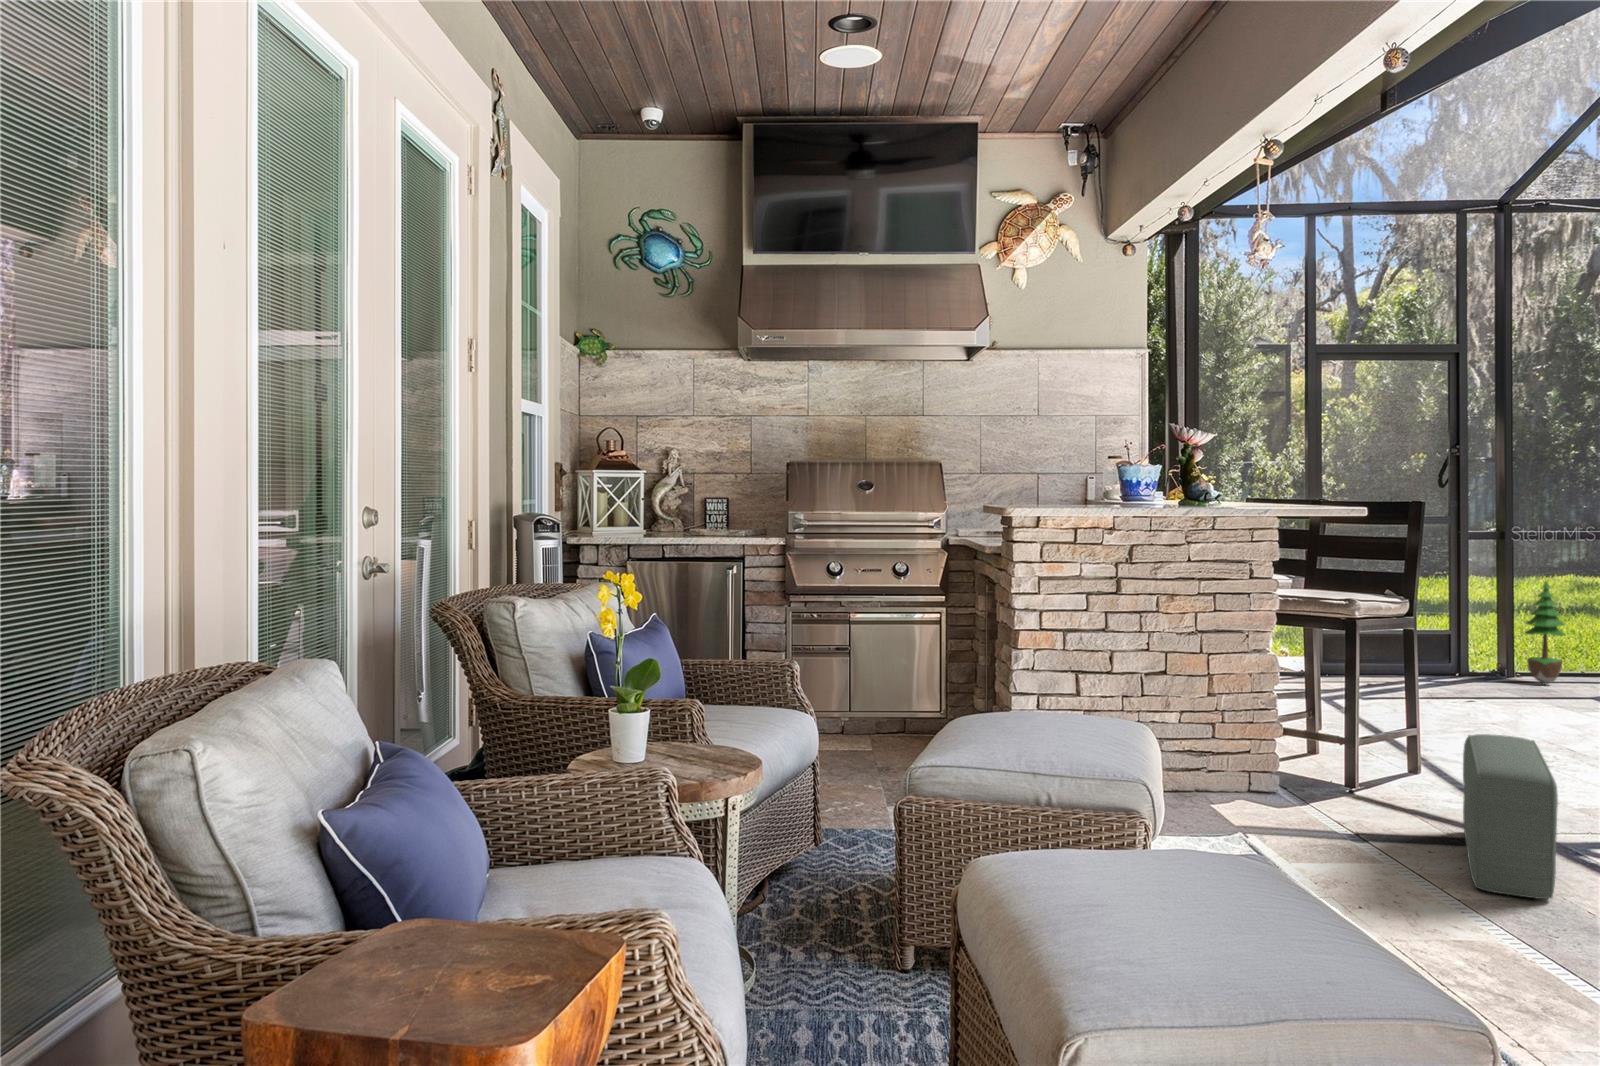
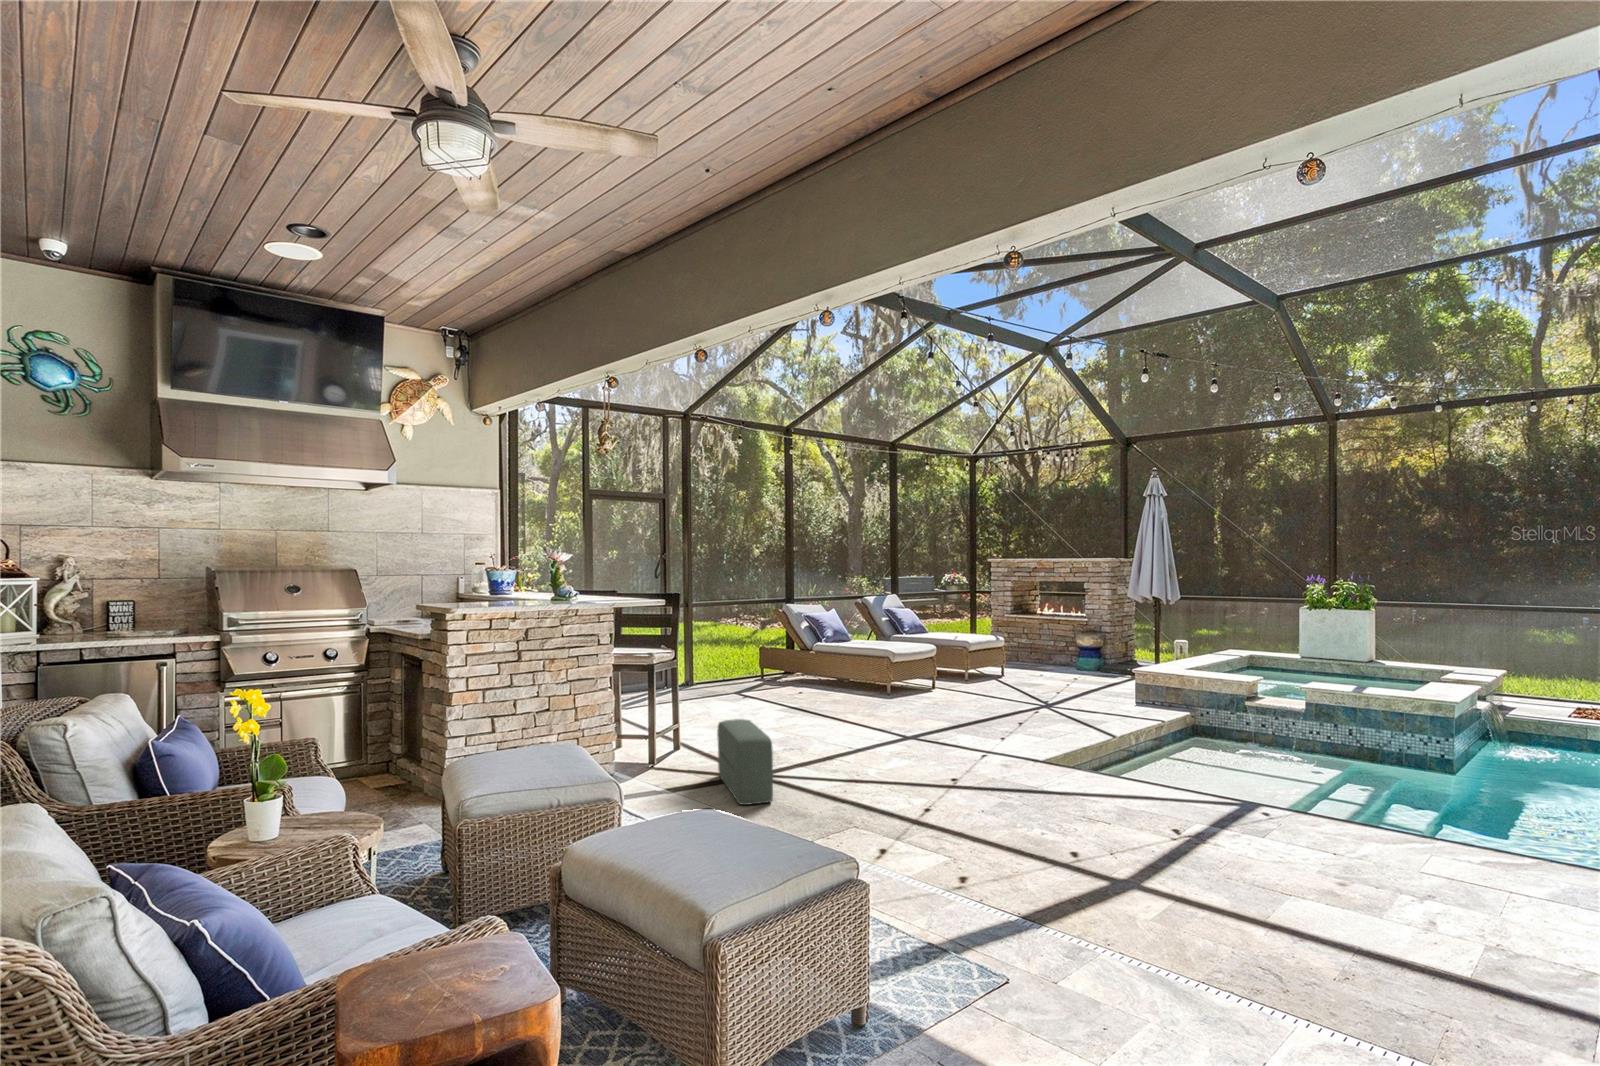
potted tree: present [1525,581,1565,685] -> none [700,627,721,687]

